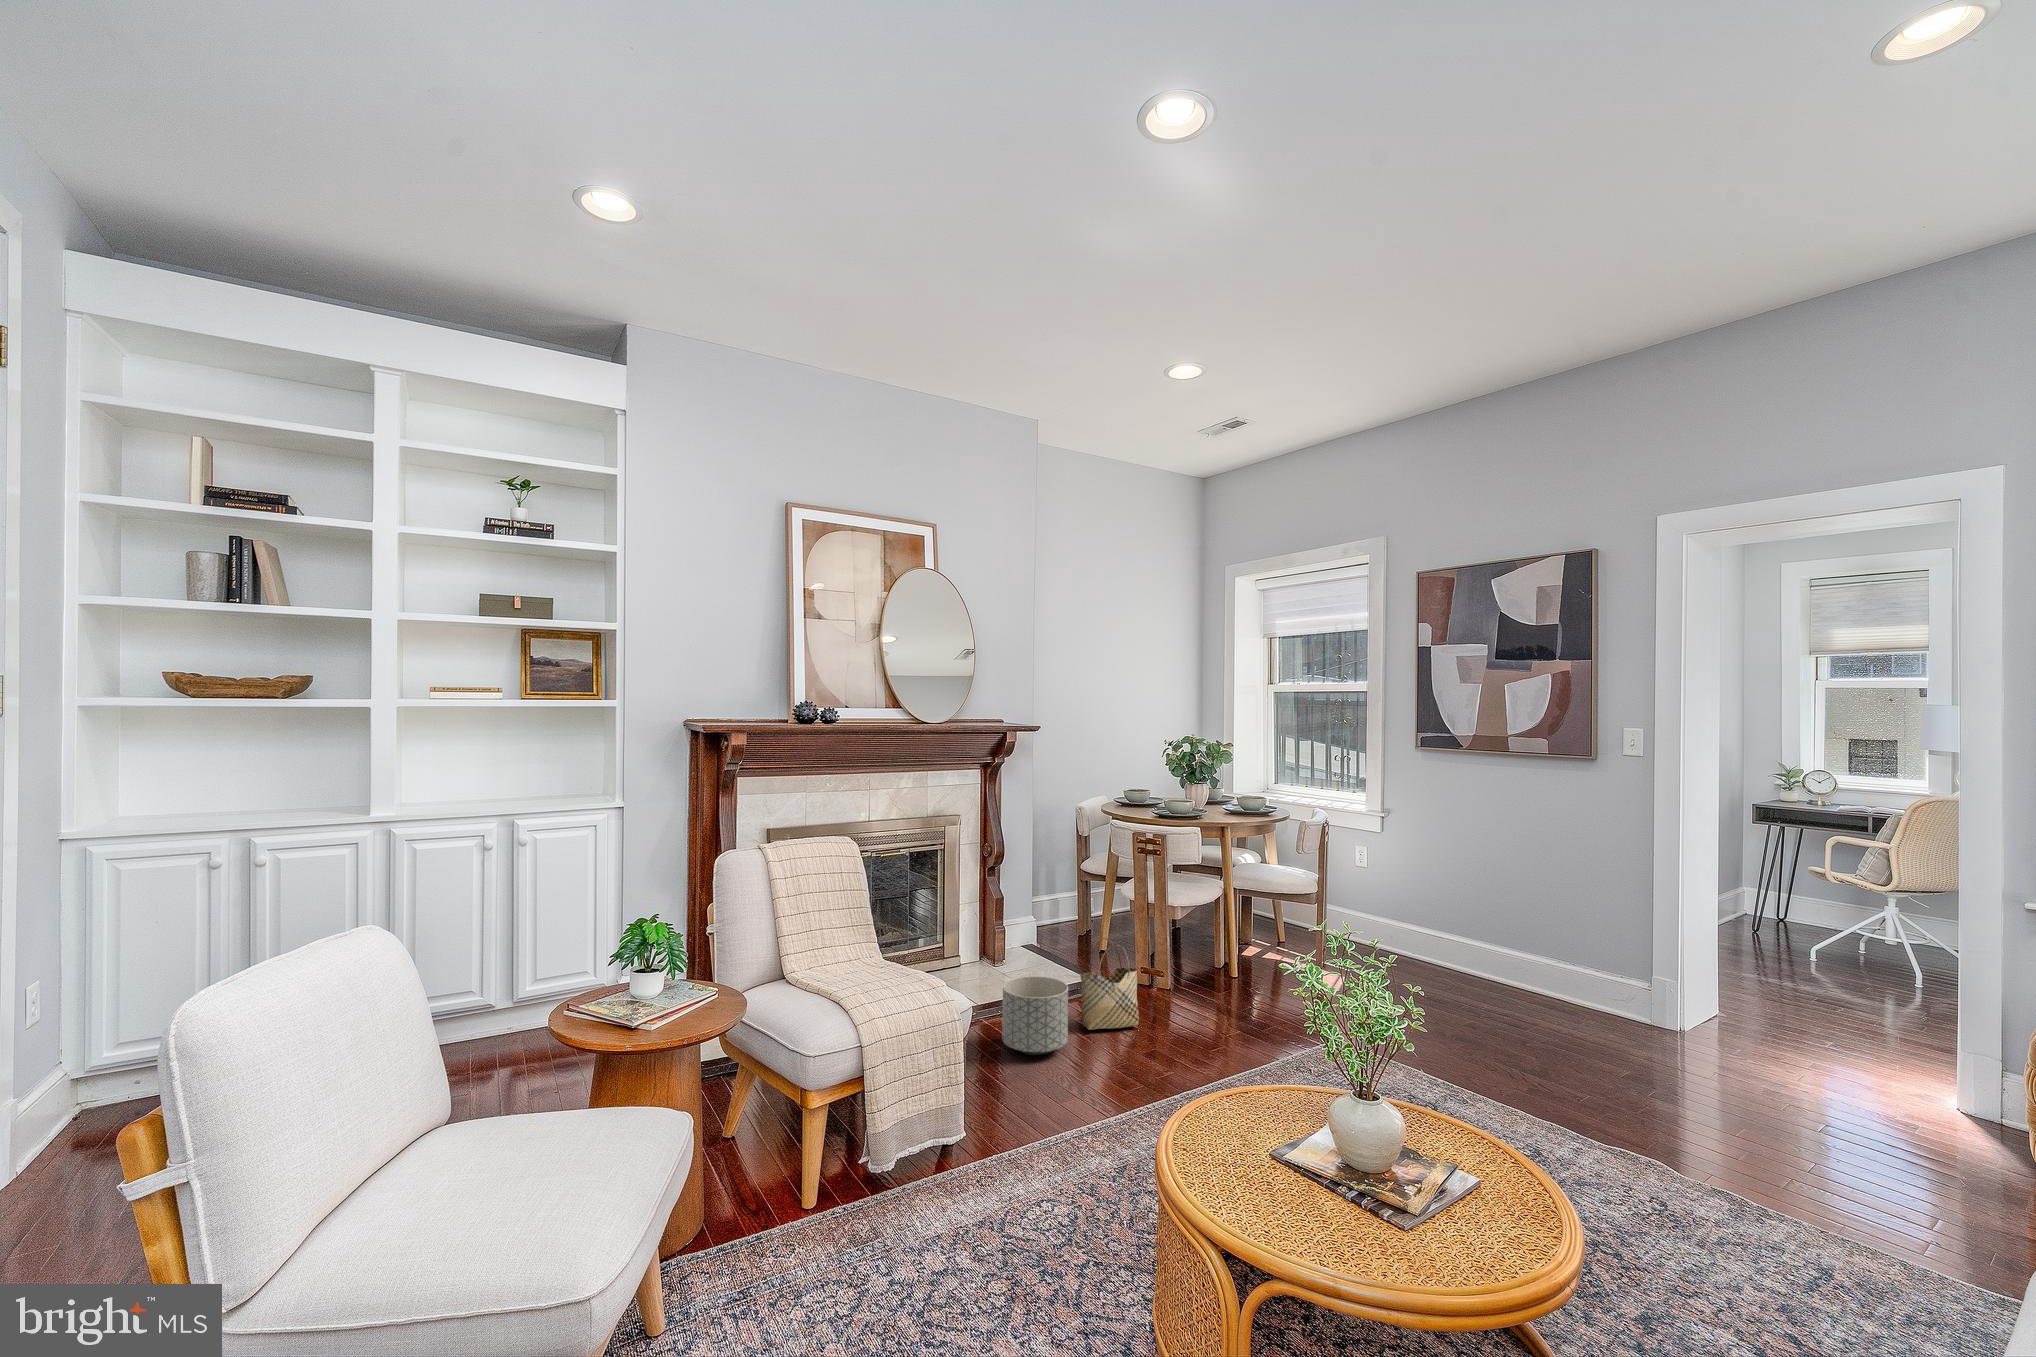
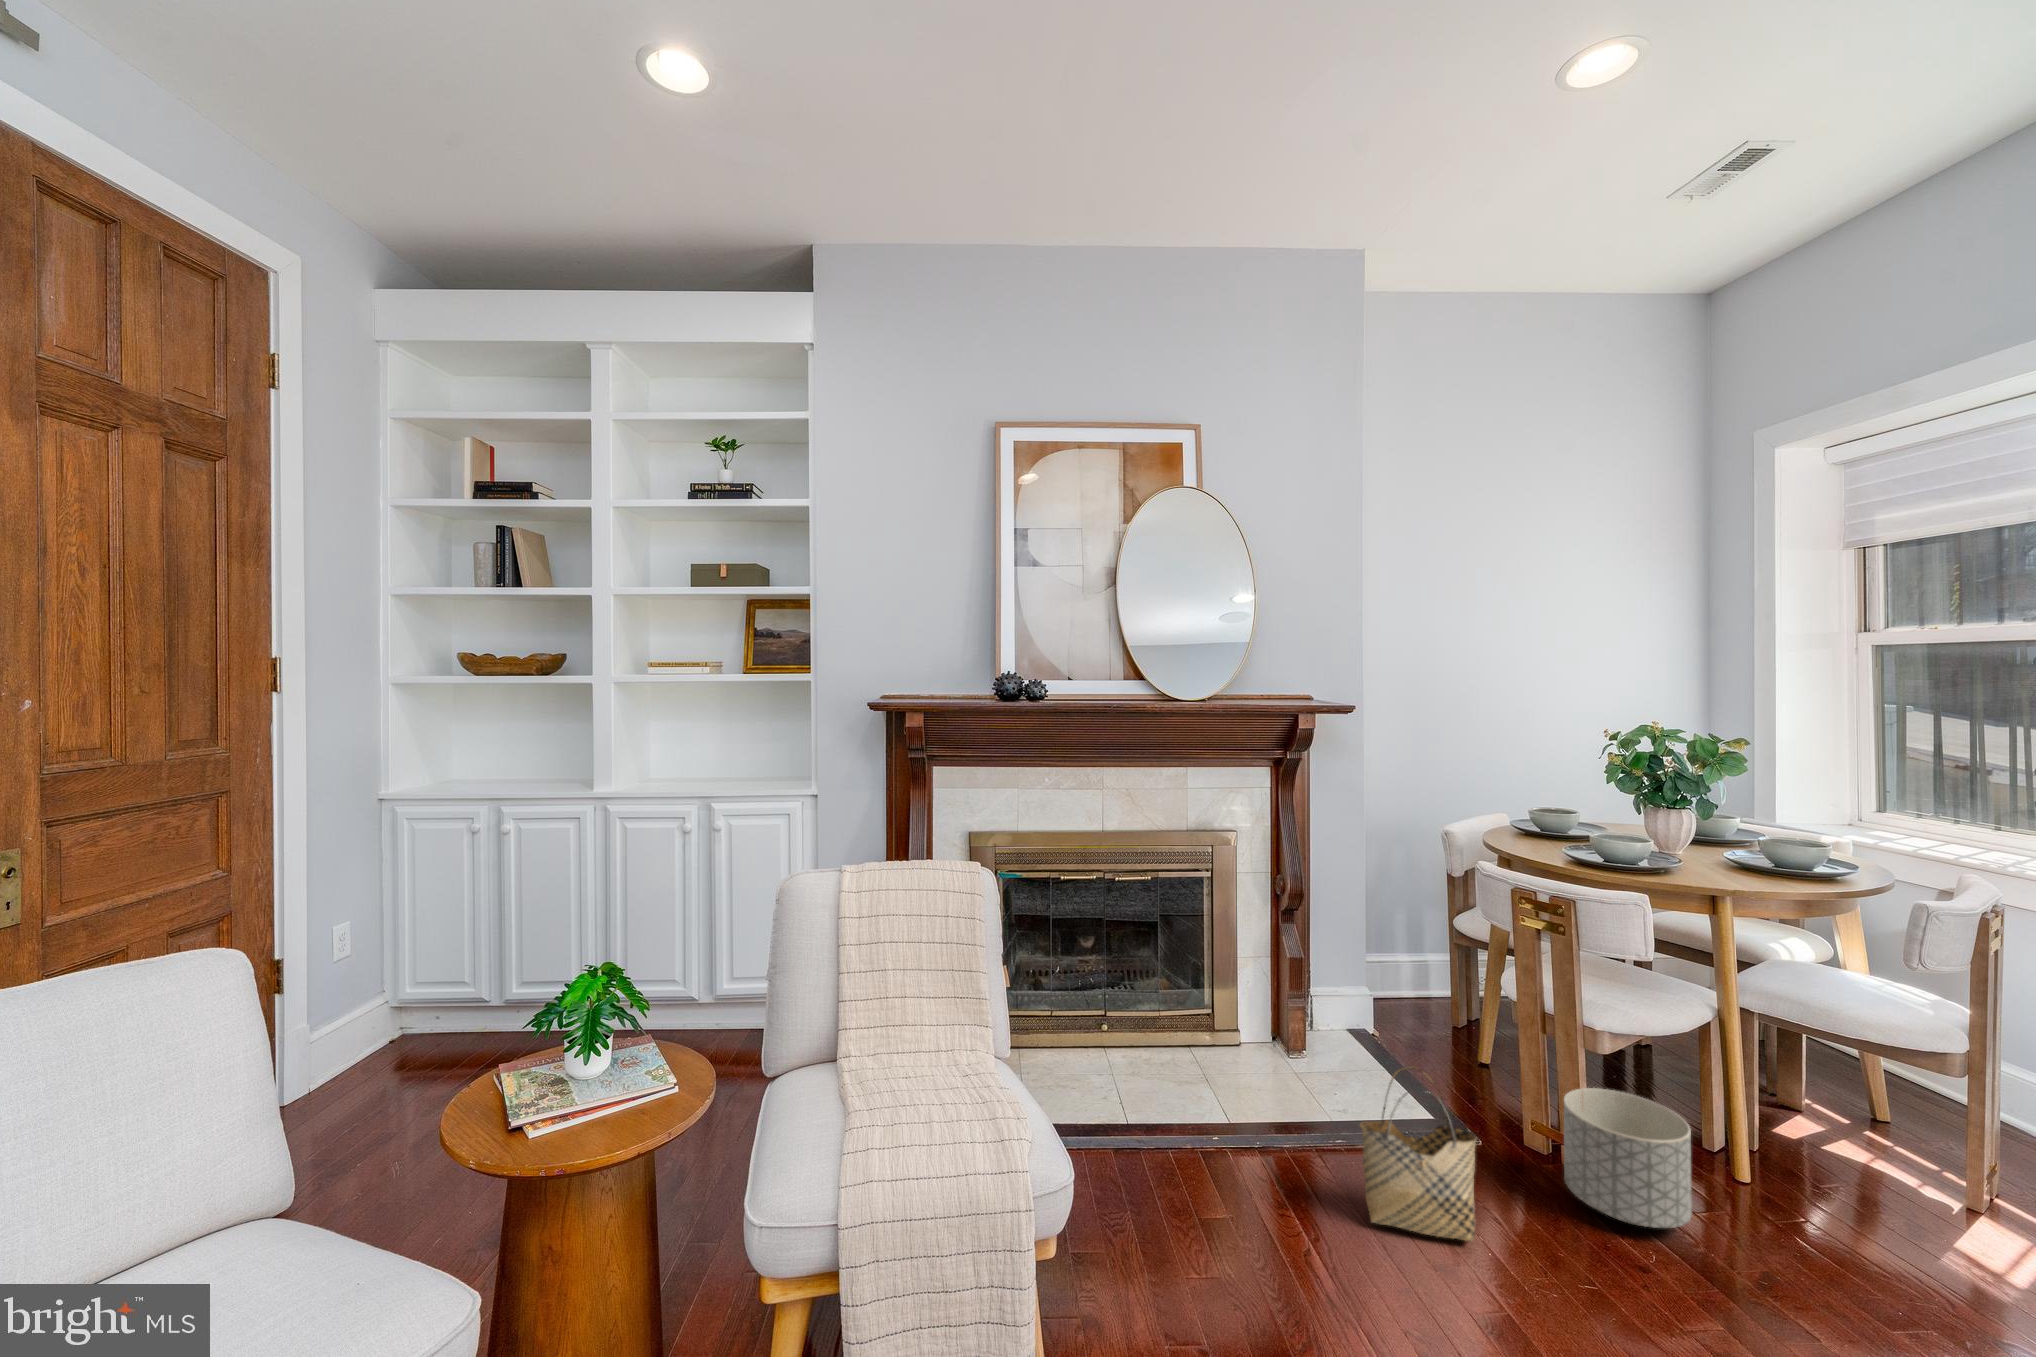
planter: present [1002,976,1068,1055] -> present [1564,1088,1692,1228]

